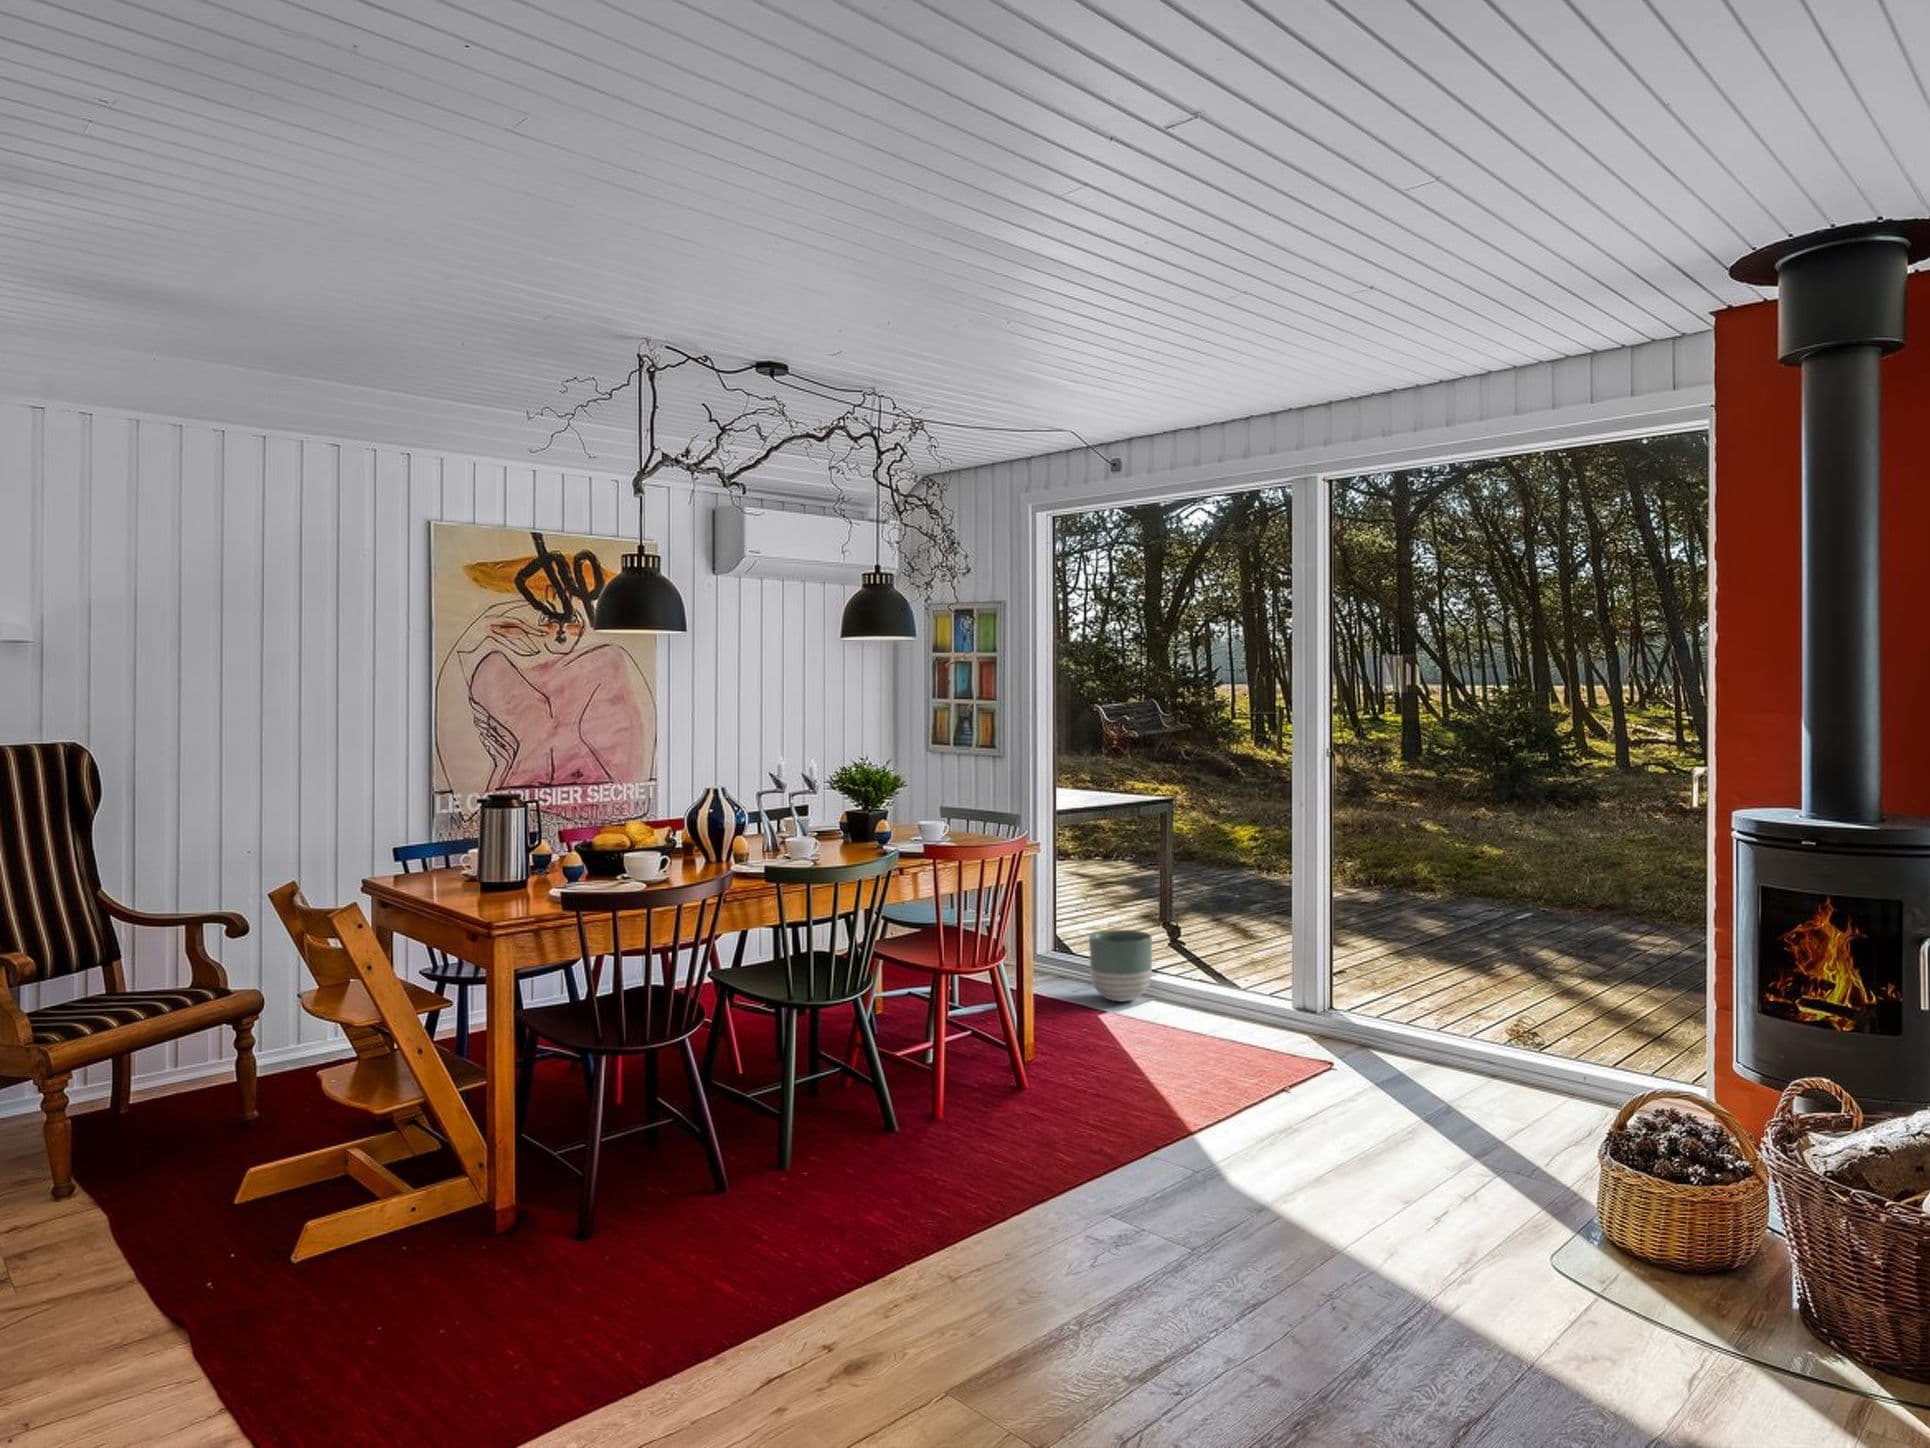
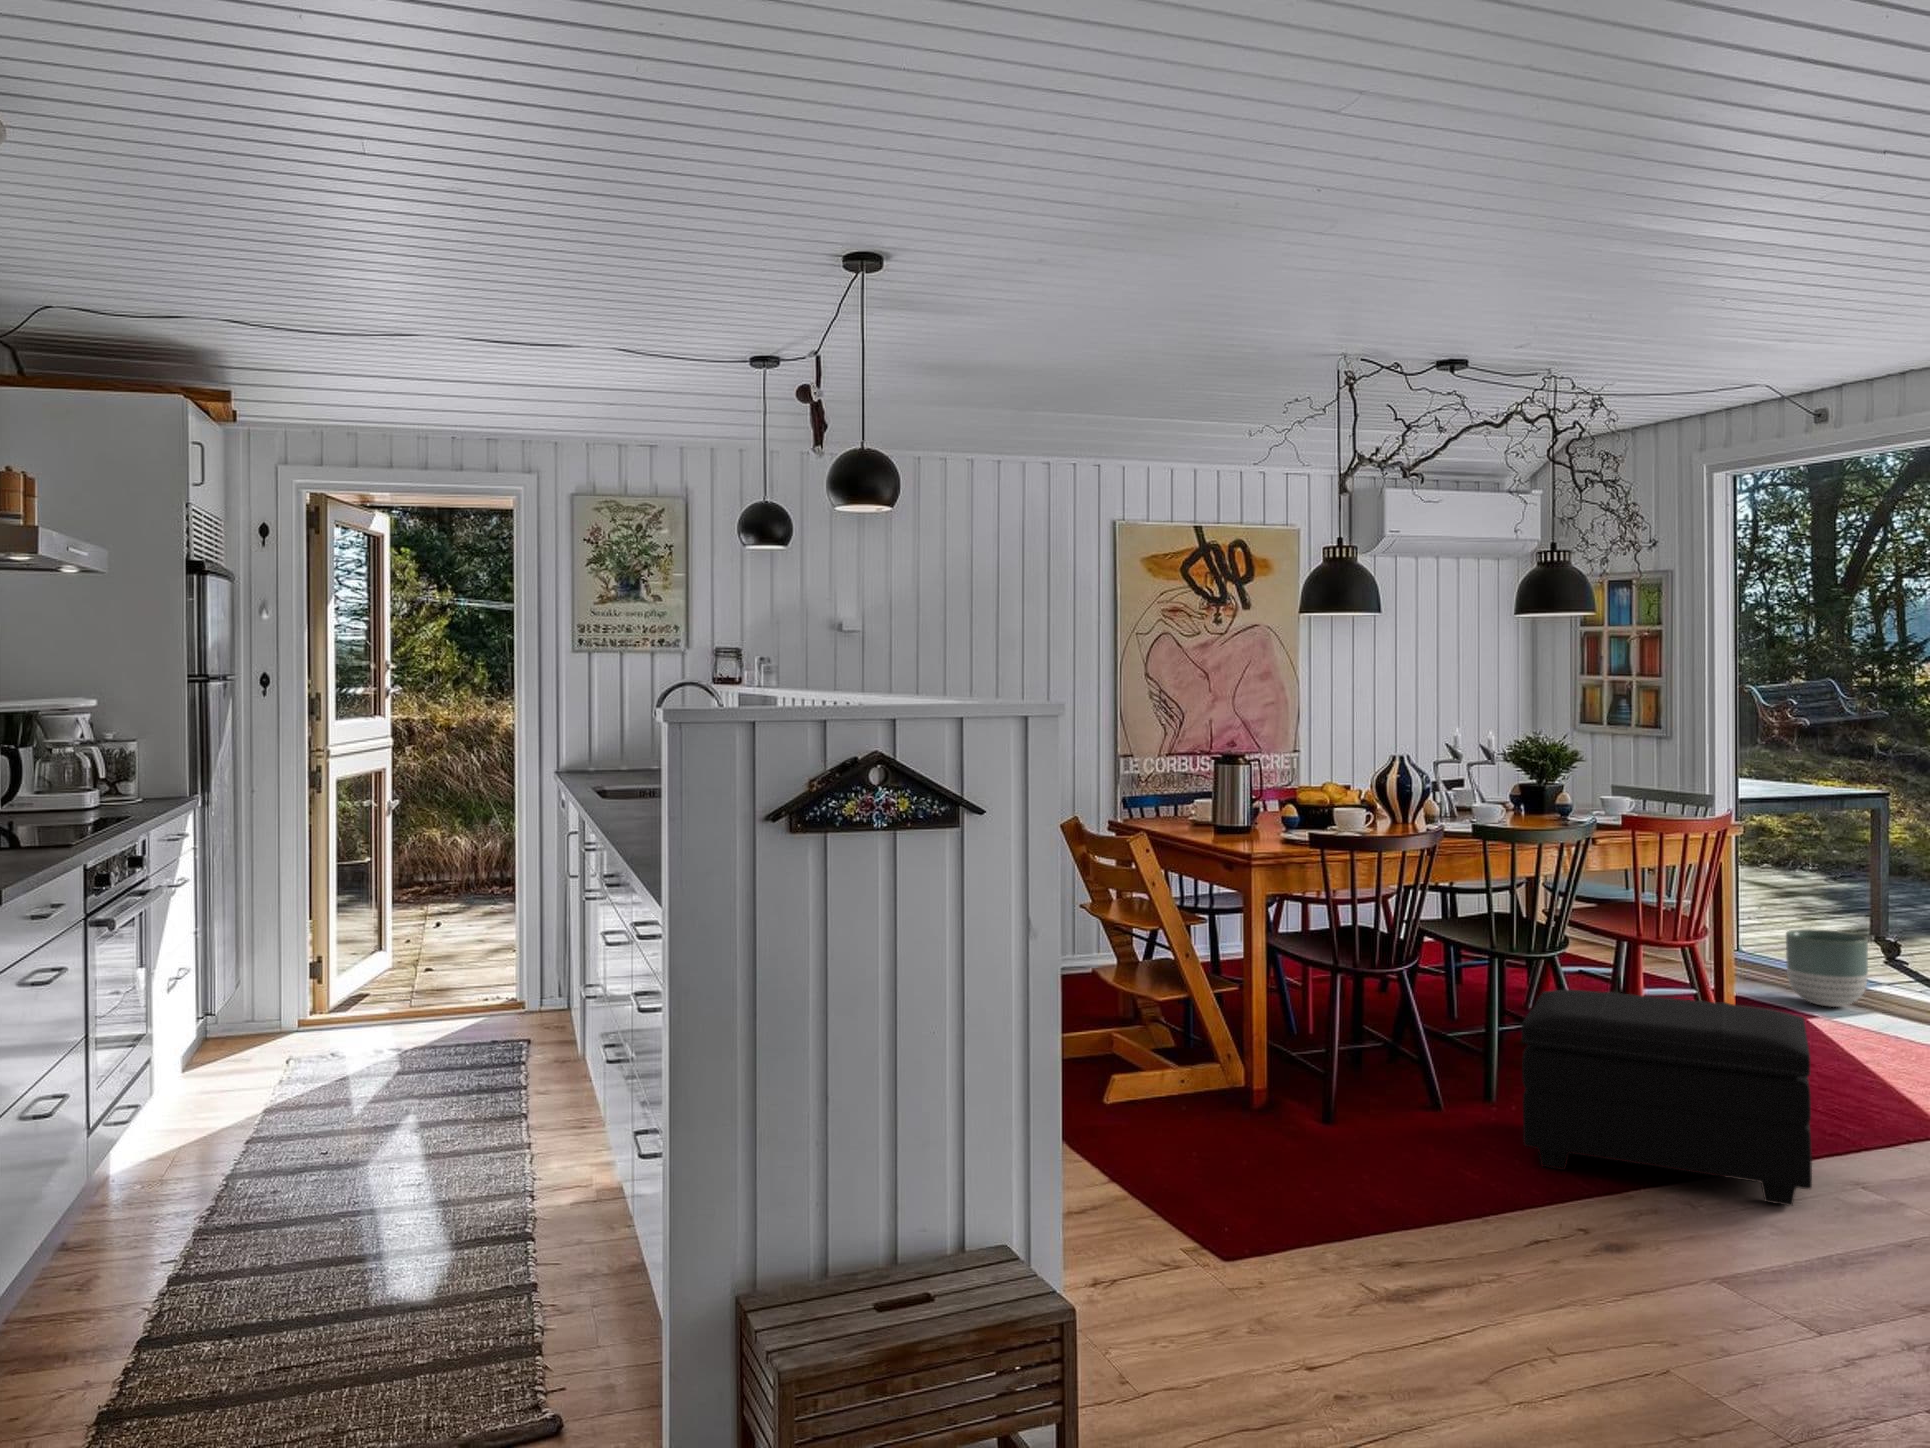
footstool: none [789,1041,1075,1266] -> present [1522,990,1812,1206]

